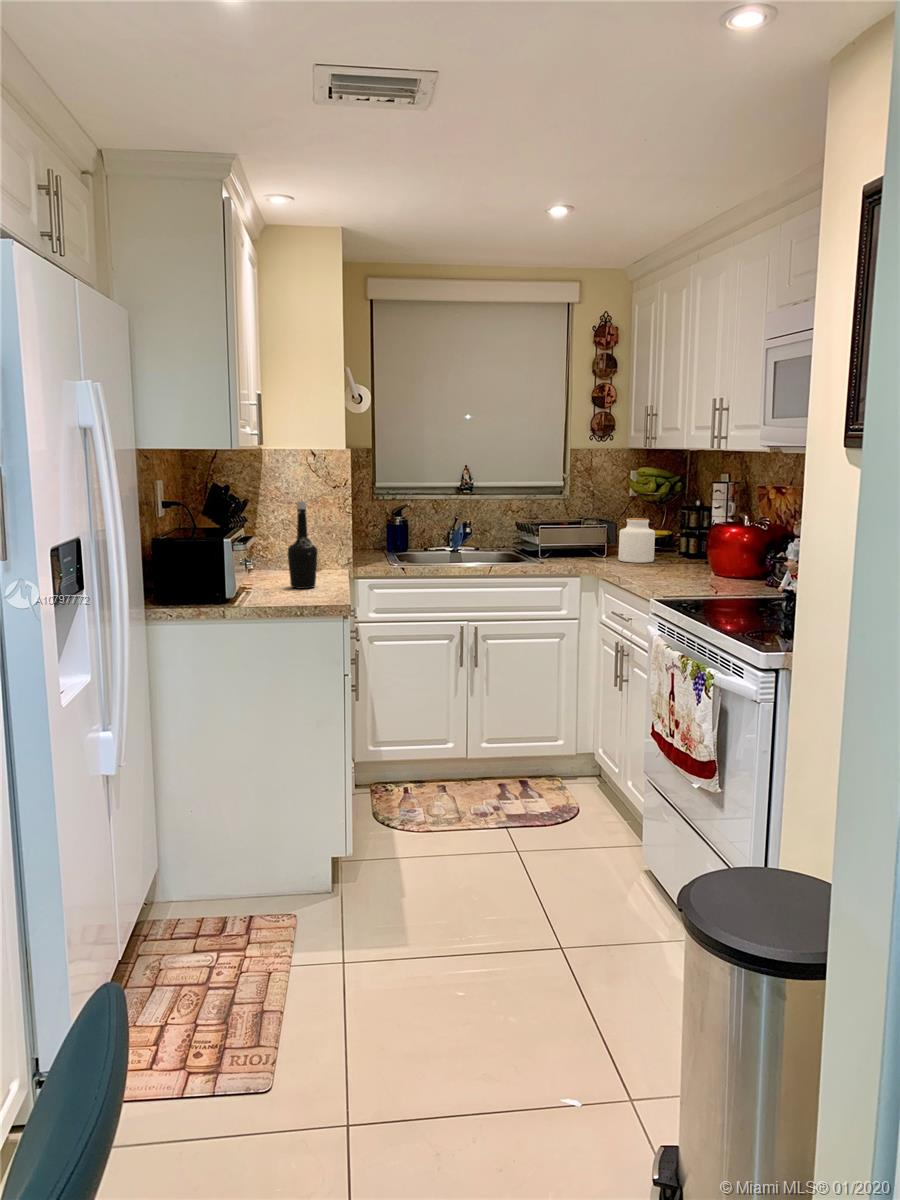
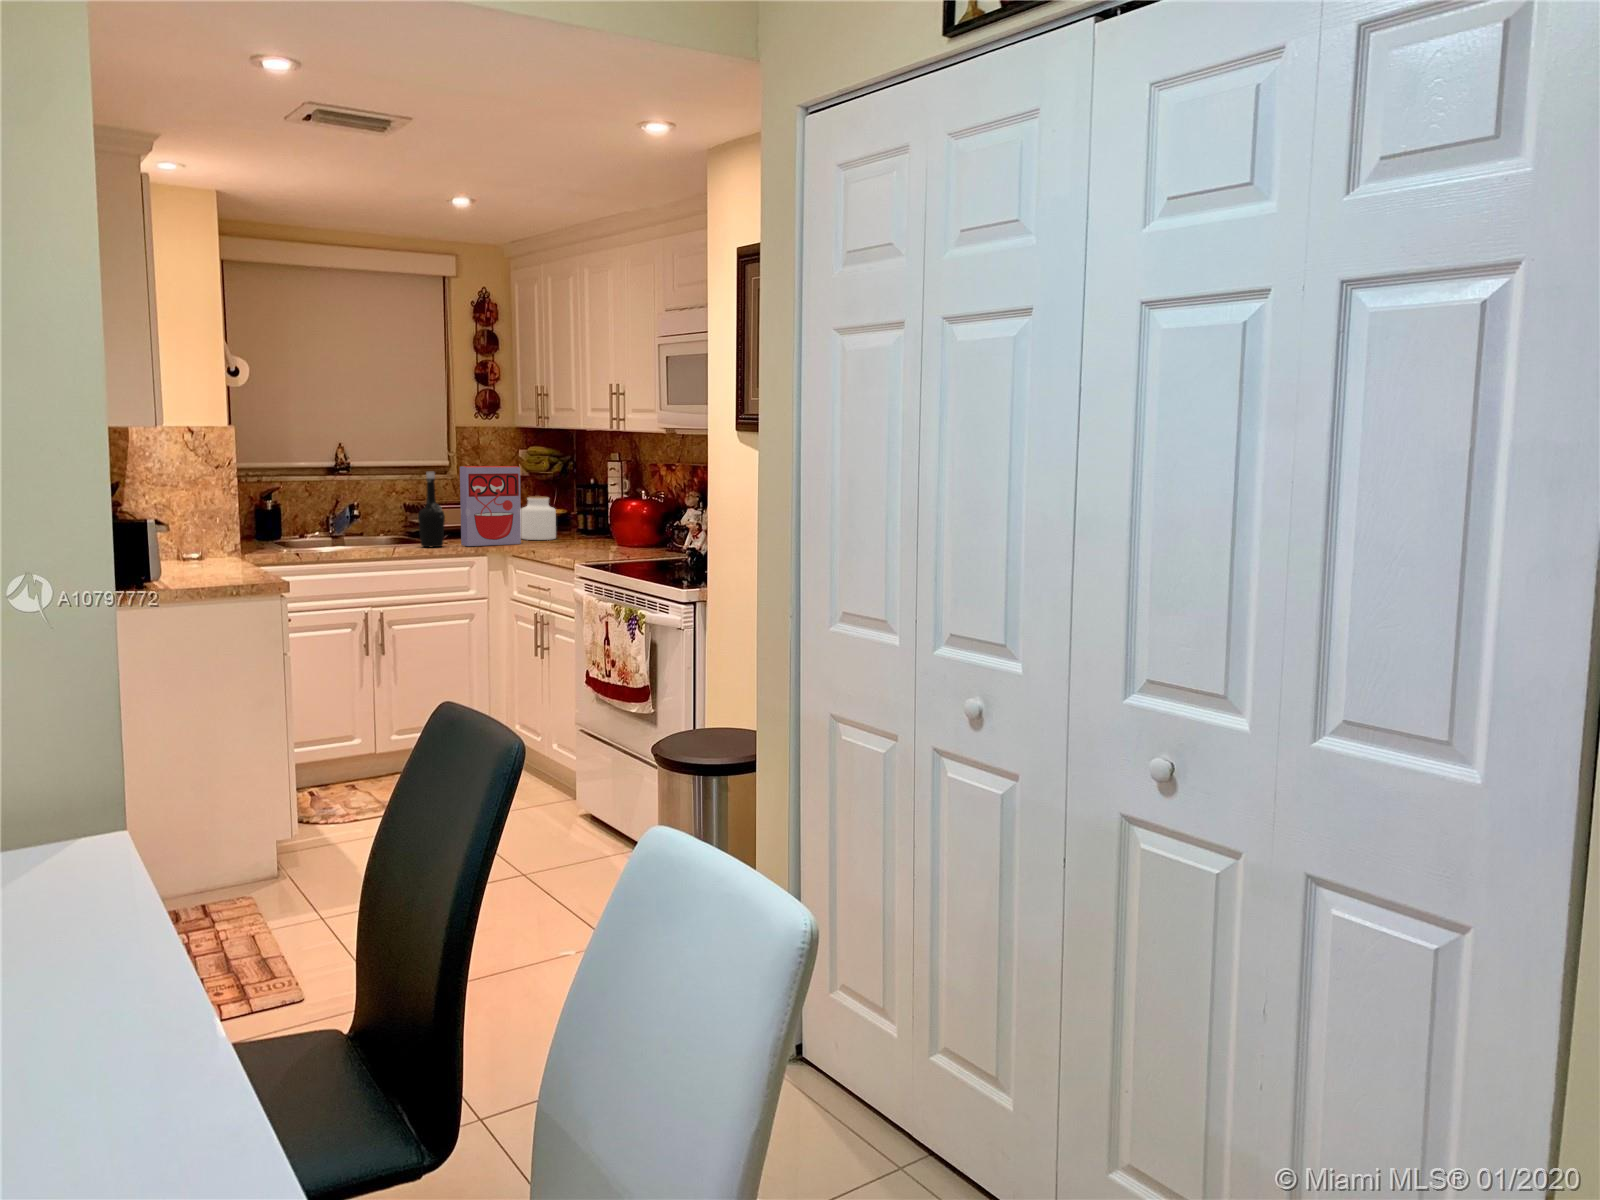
cereal box: none [555,488,617,567] -> present [460,466,521,546]
bottle: present [288,501,318,589] -> present [418,472,445,547]

